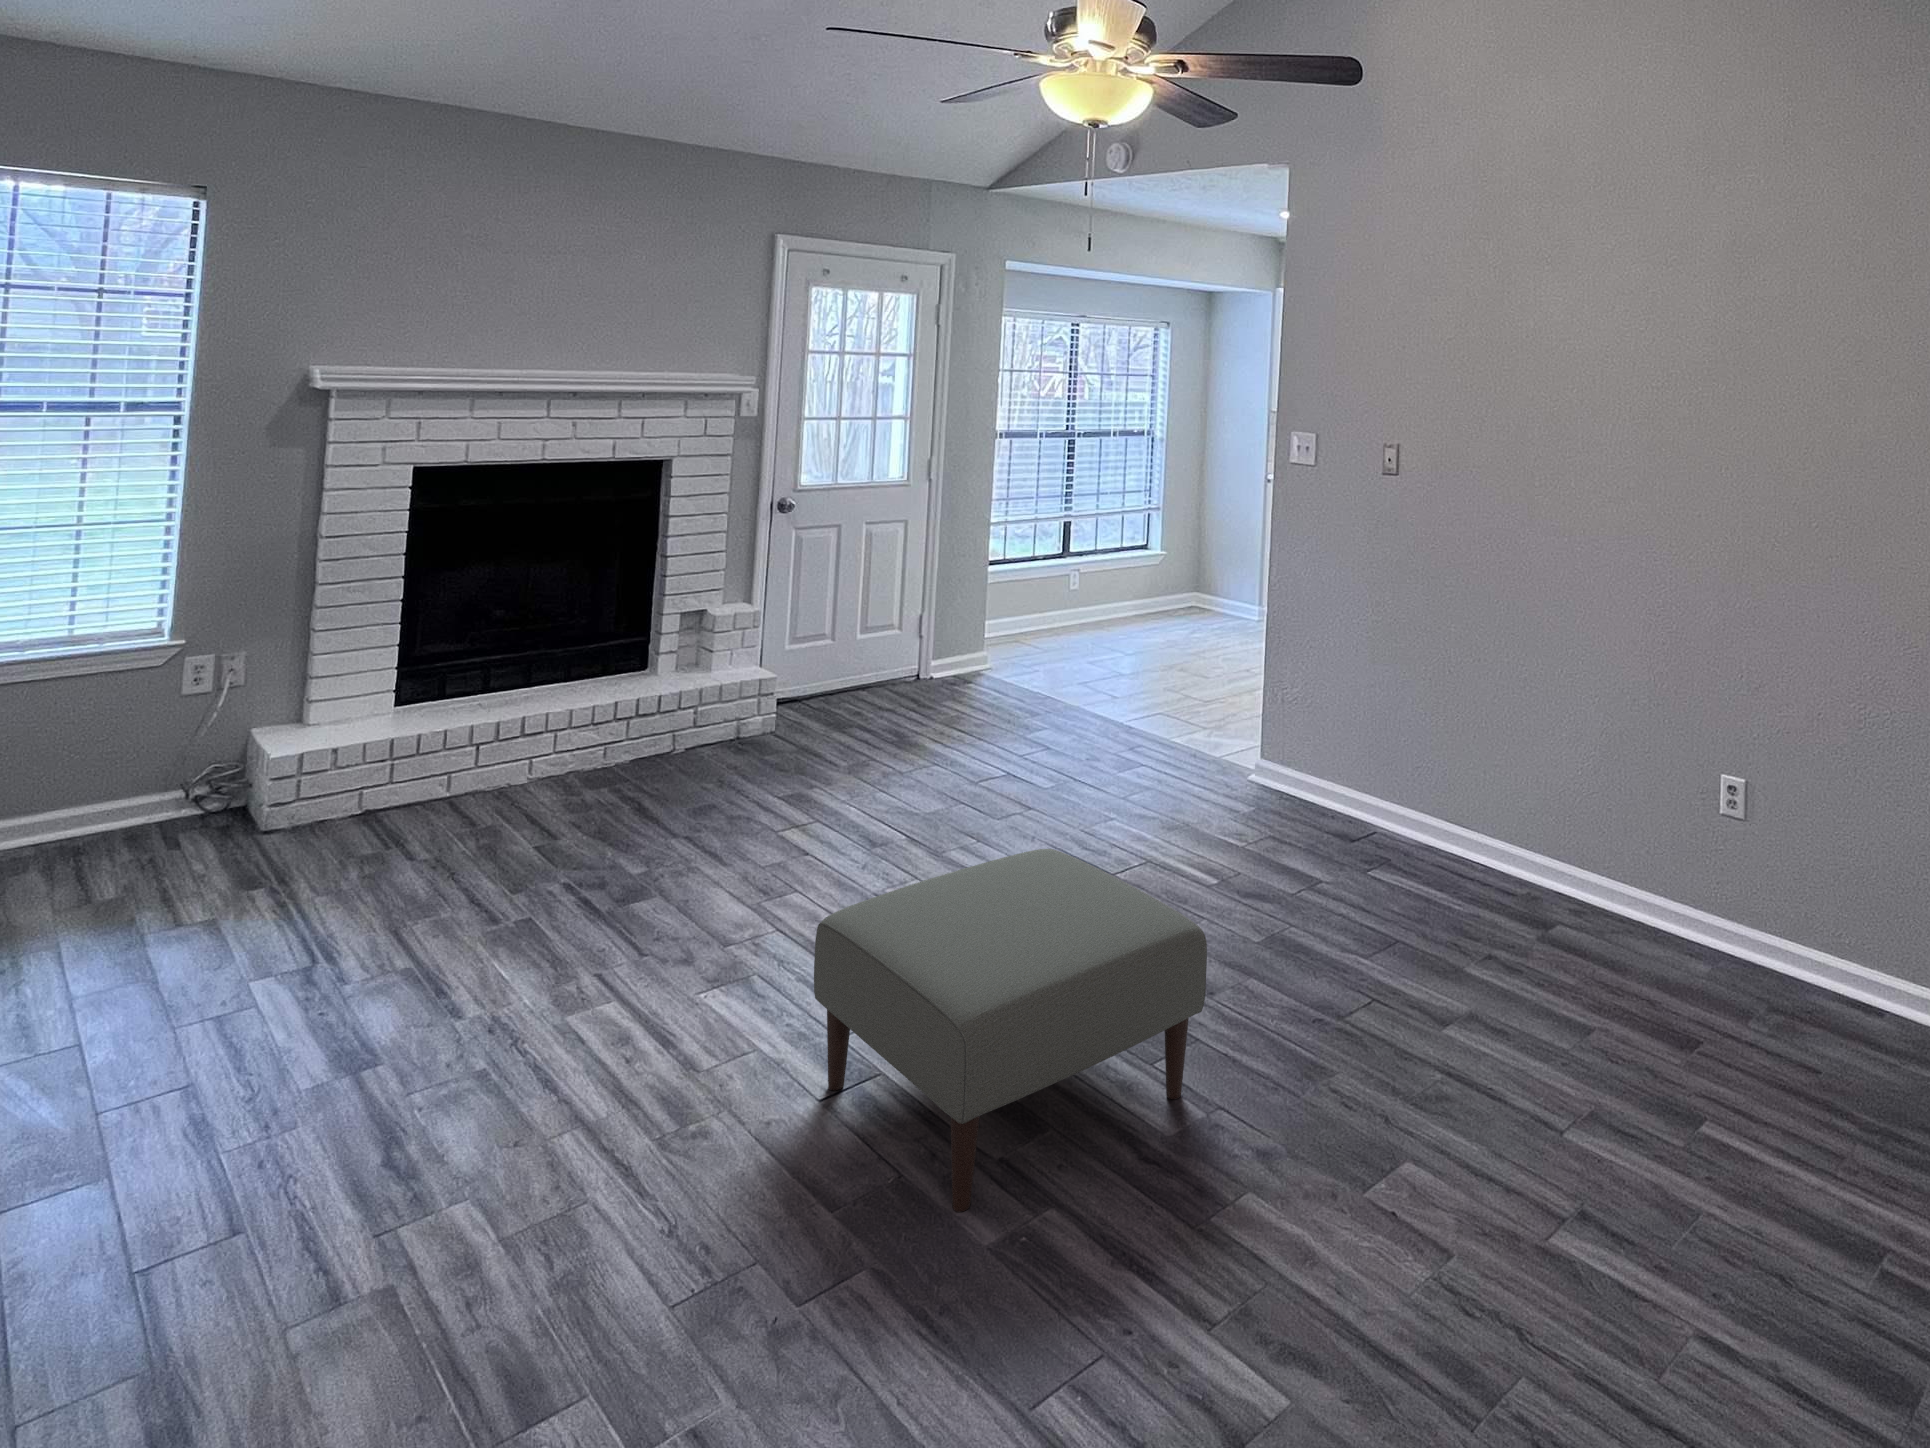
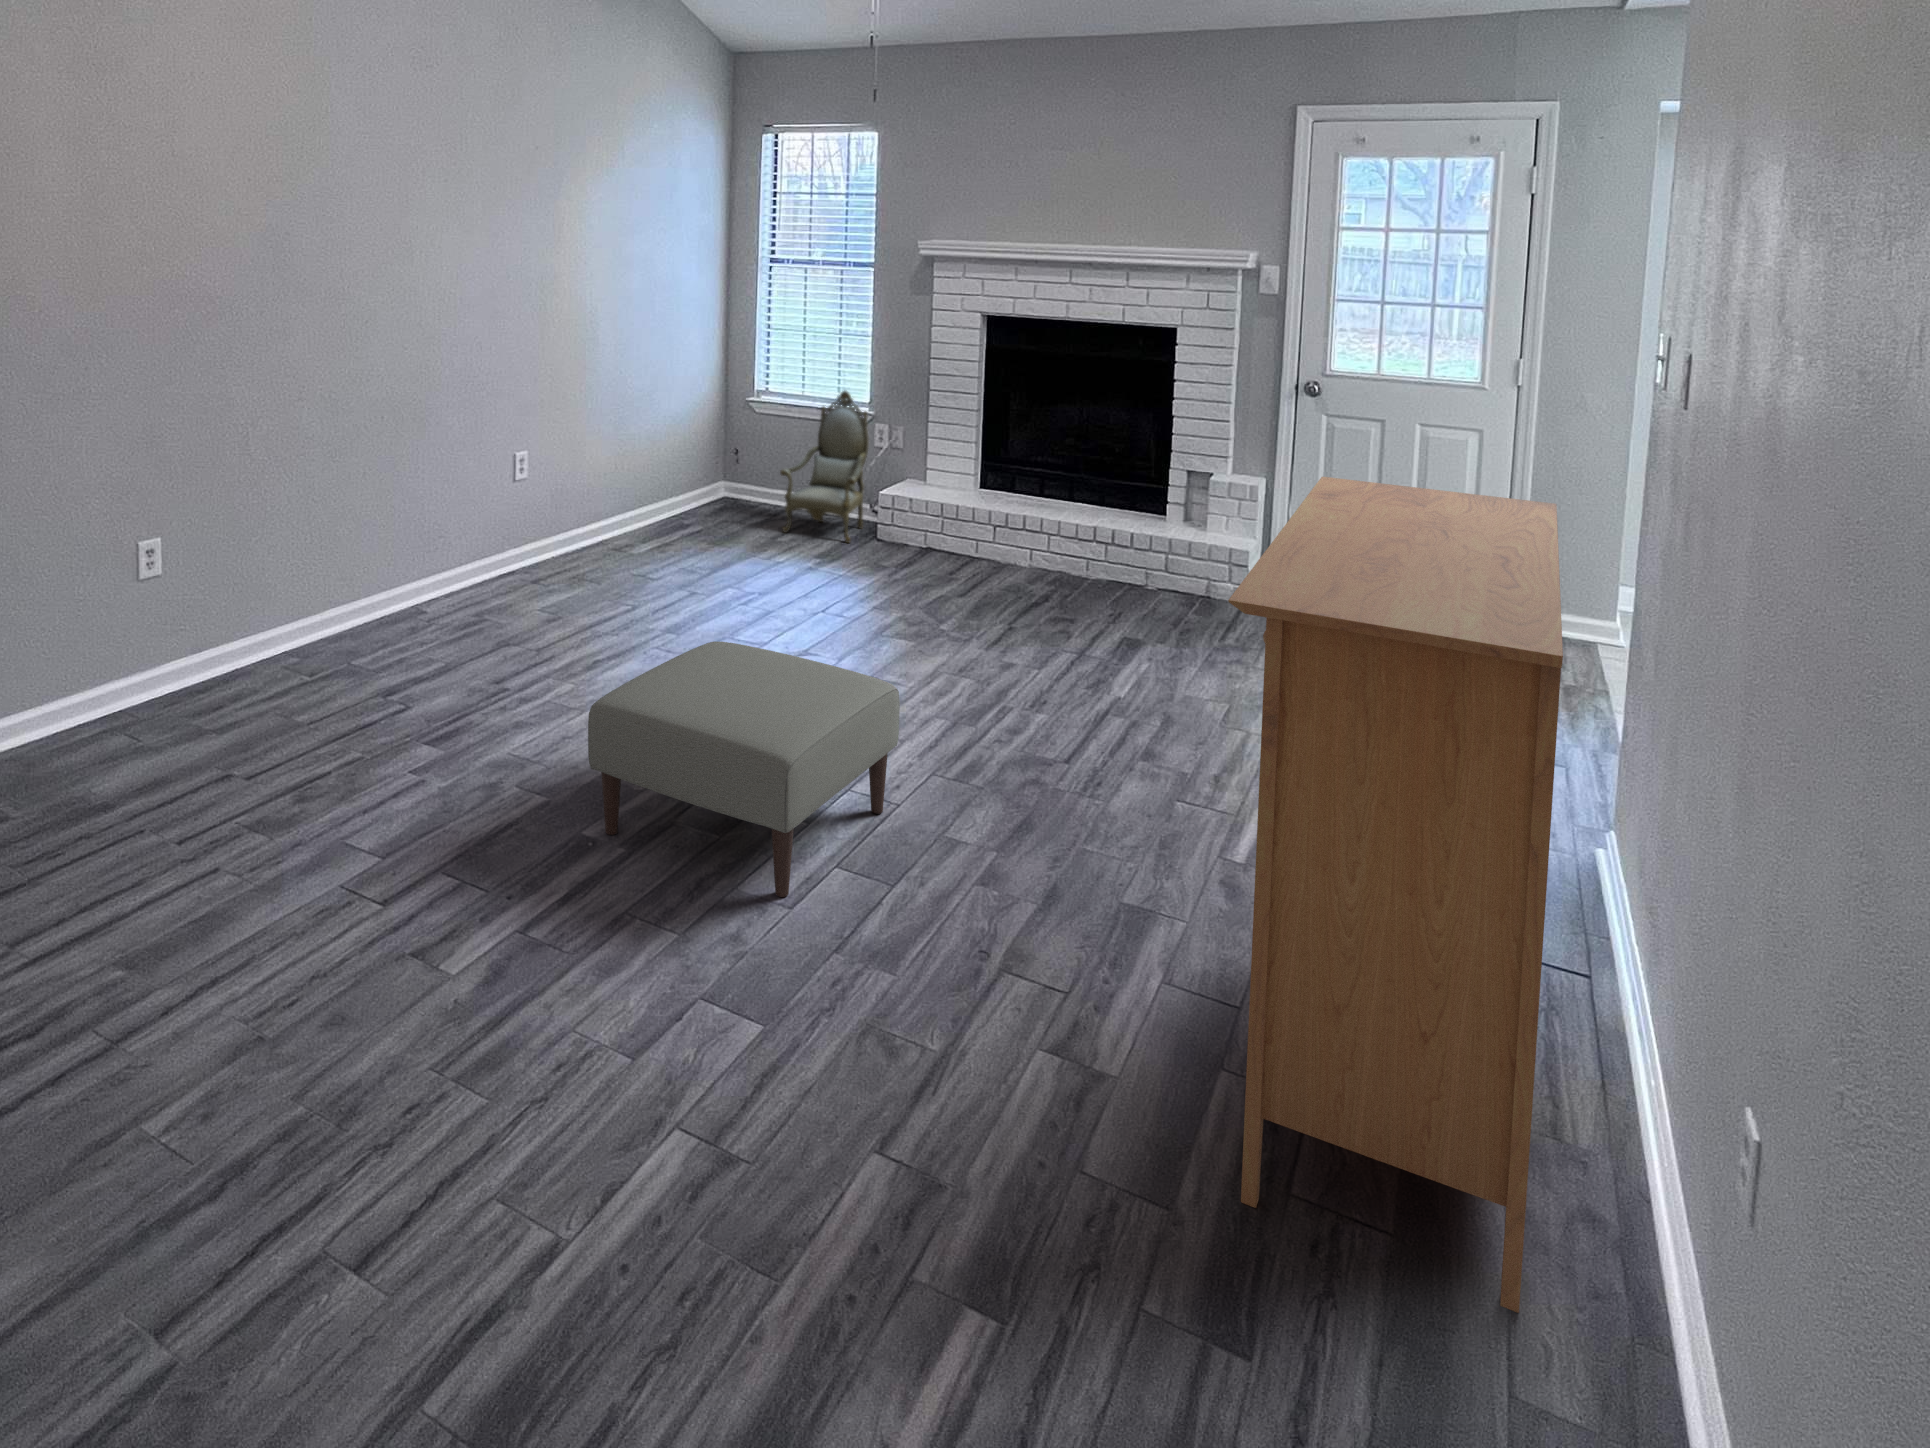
console table: none [1308,520,1693,989] -> present [1228,477,1563,1313]
armchair: none [15,556,247,886] -> present [780,391,869,543]

